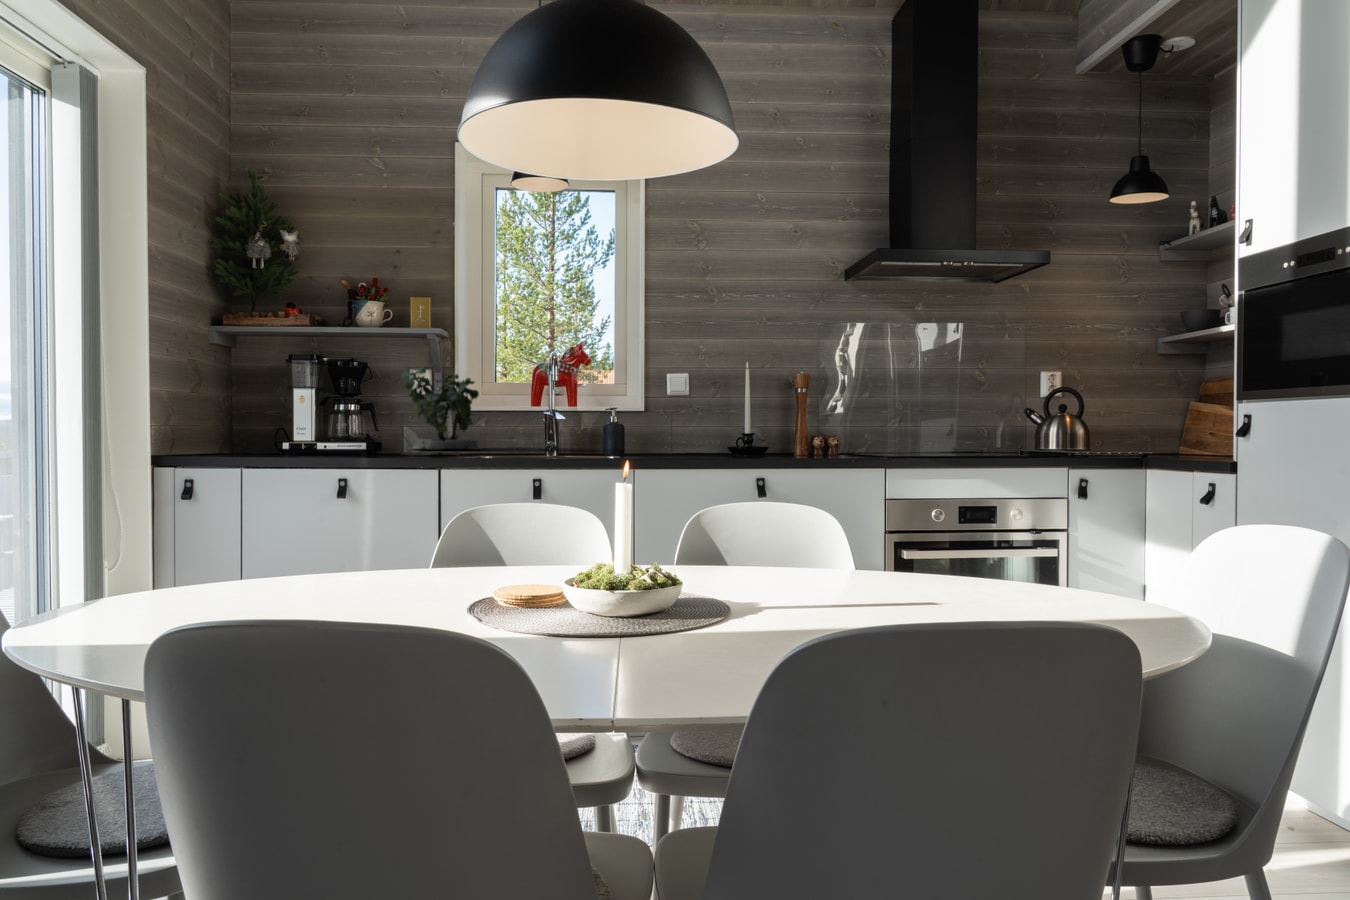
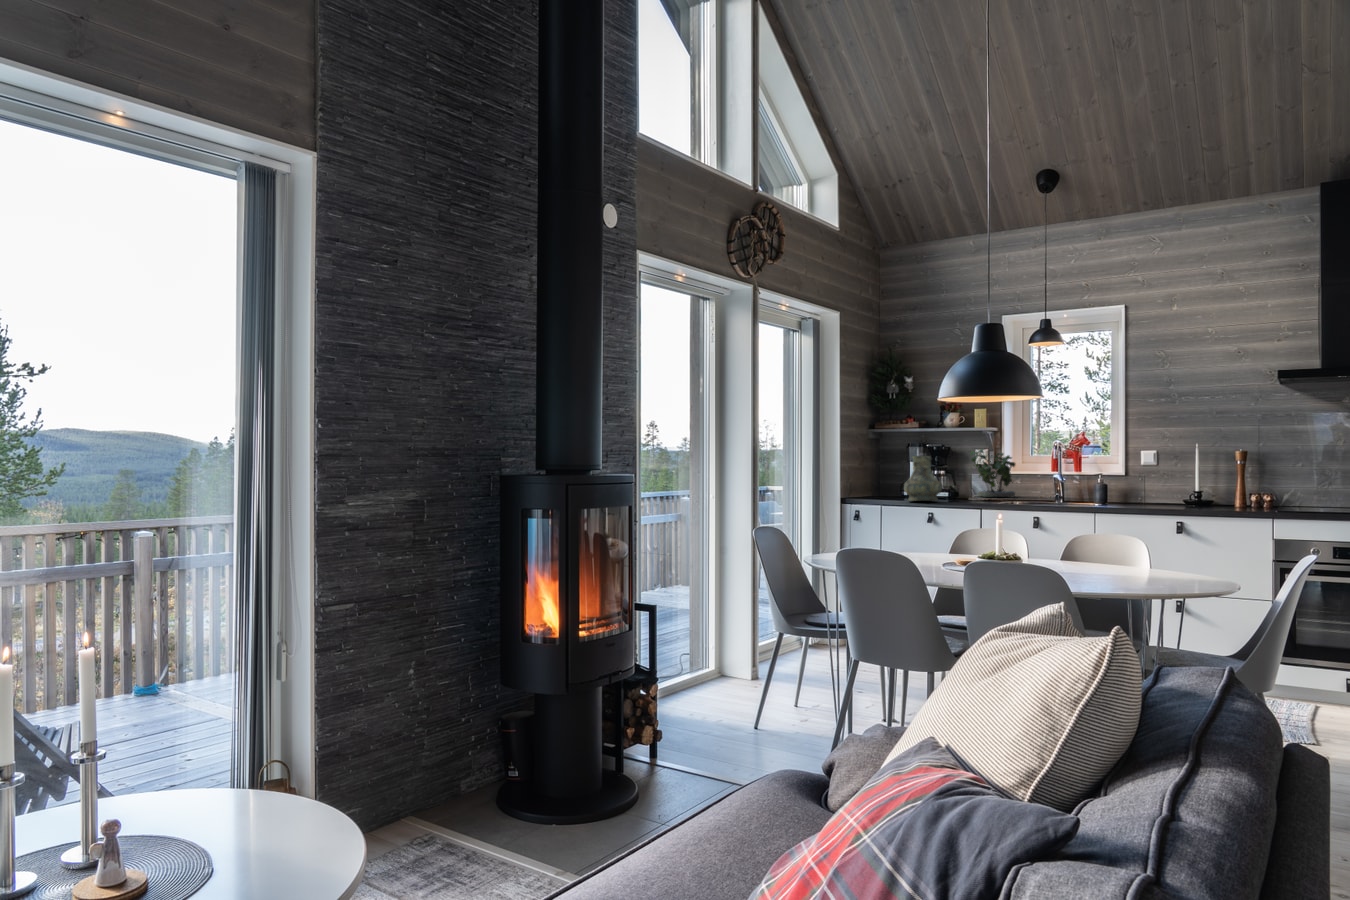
vase: none [286,370,361,459] -> present [904,456,942,501]

